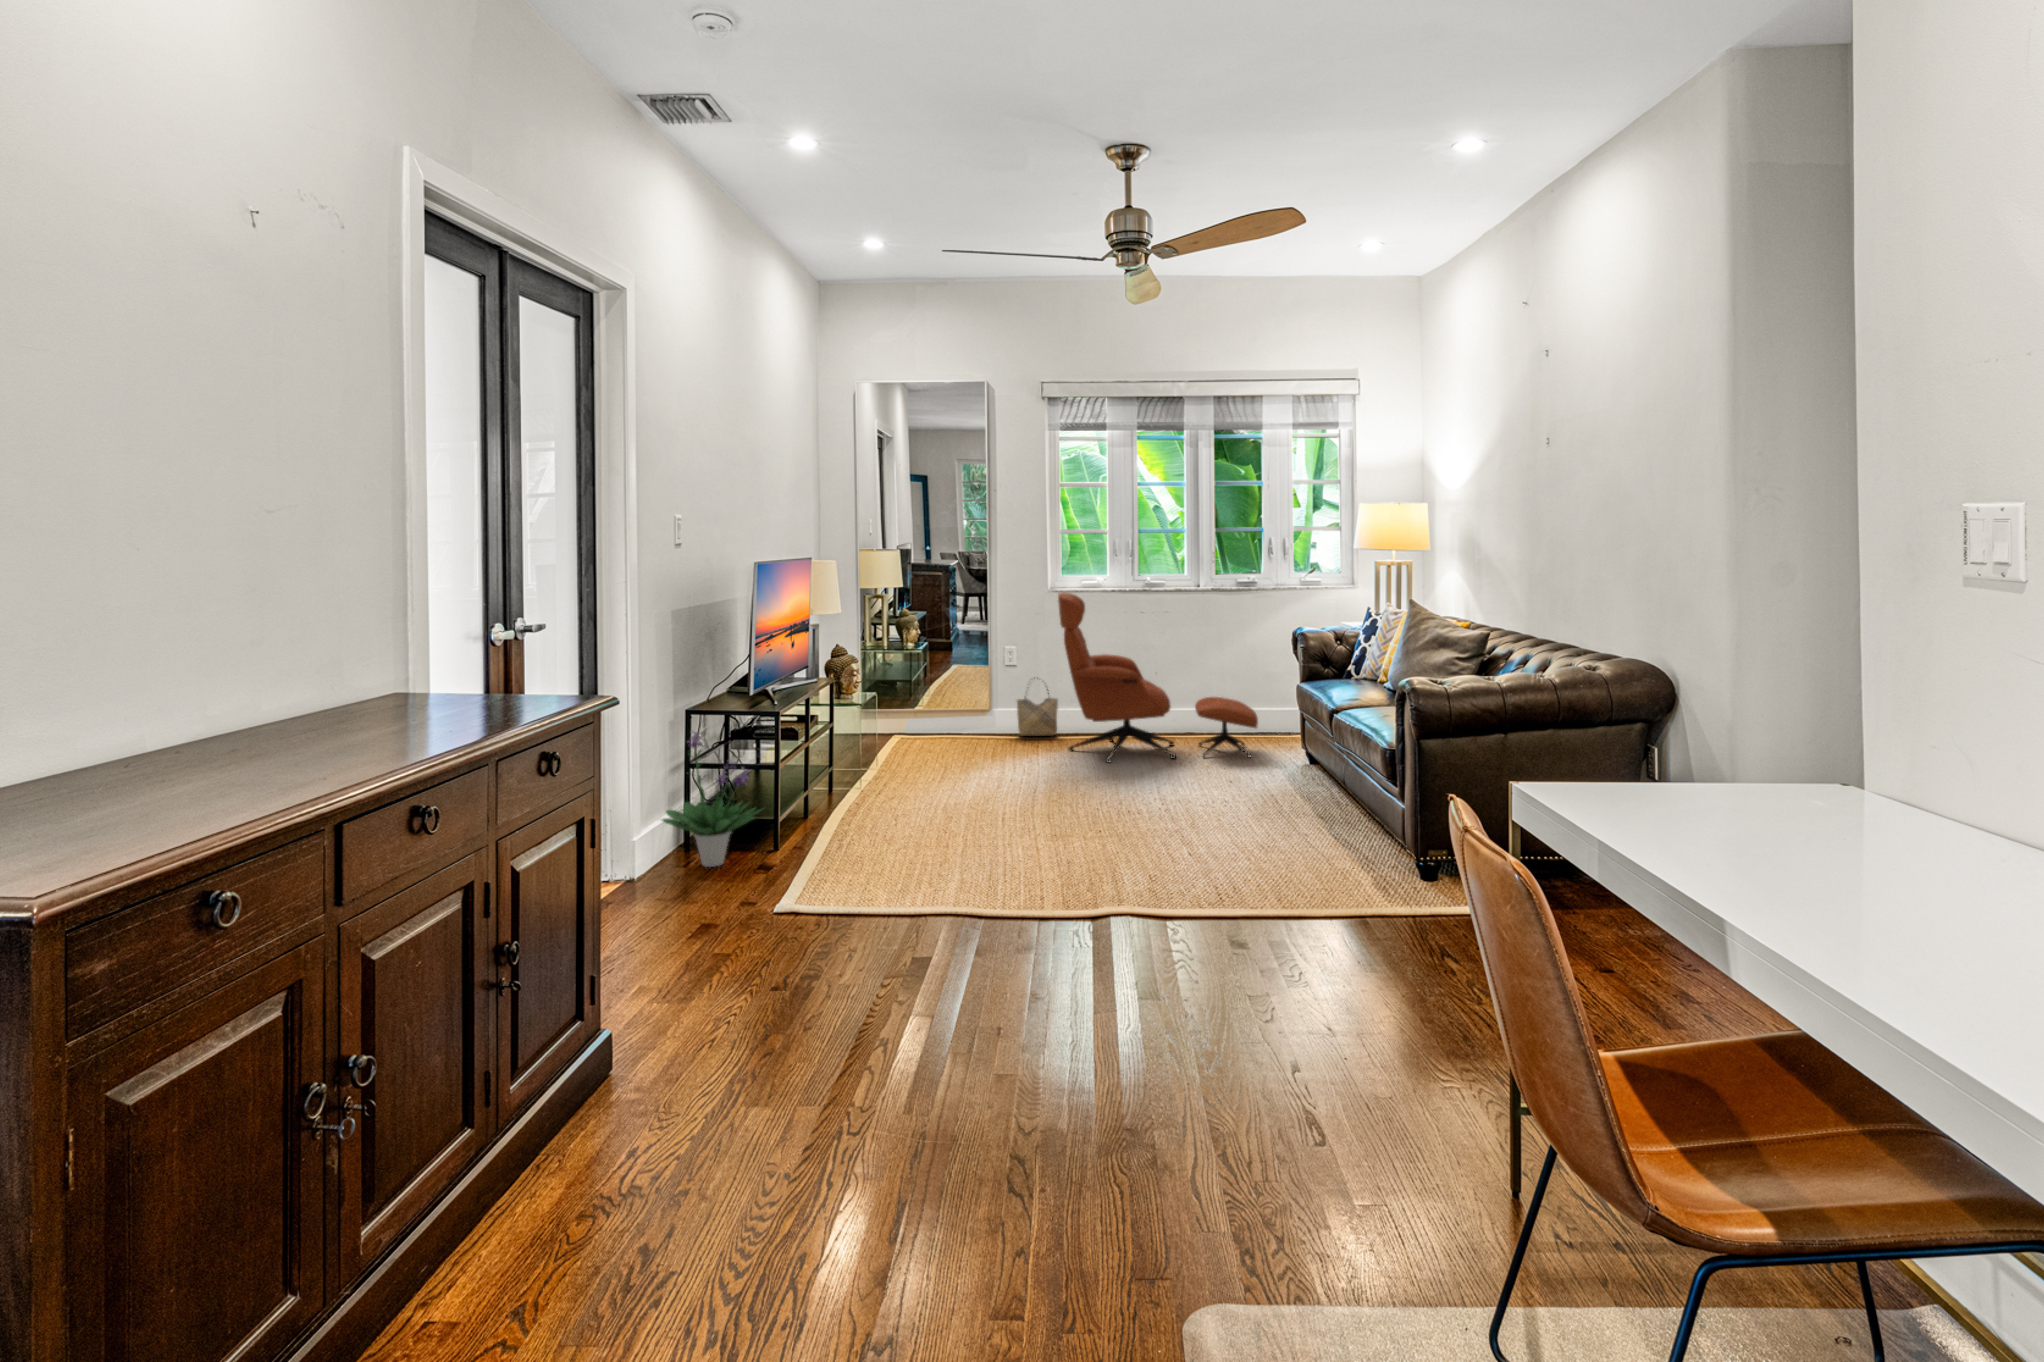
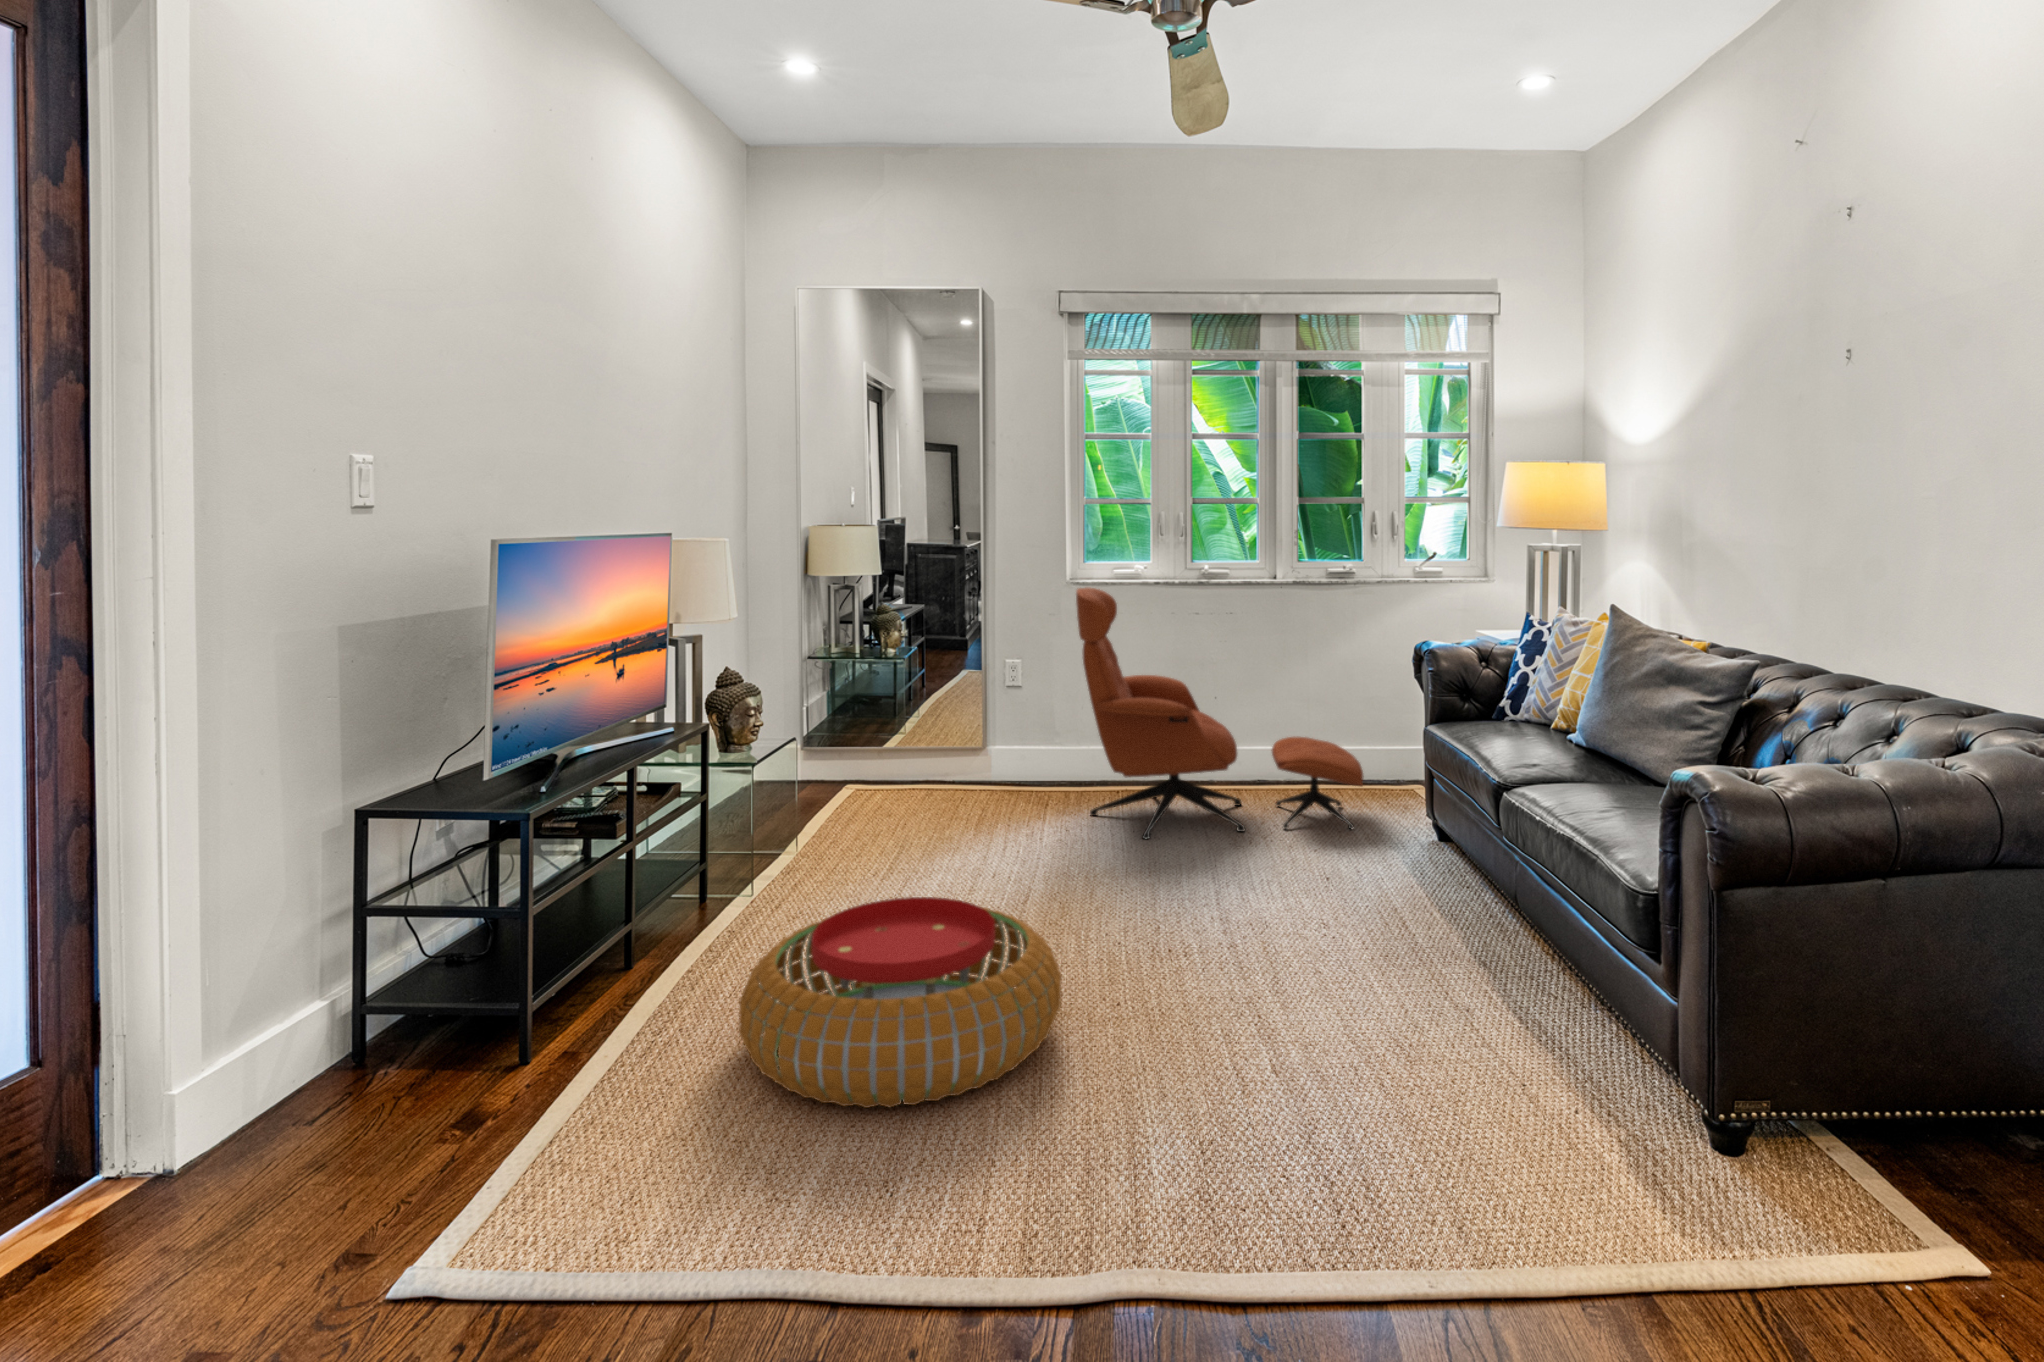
woven basket: present [1017,678,1058,736] -> none [1020,705,1080,787]
potted plant: present [662,731,762,867] -> none [257,856,493,1118]
pouf: none [891,769,1068,865] -> present [739,897,1061,1108]

